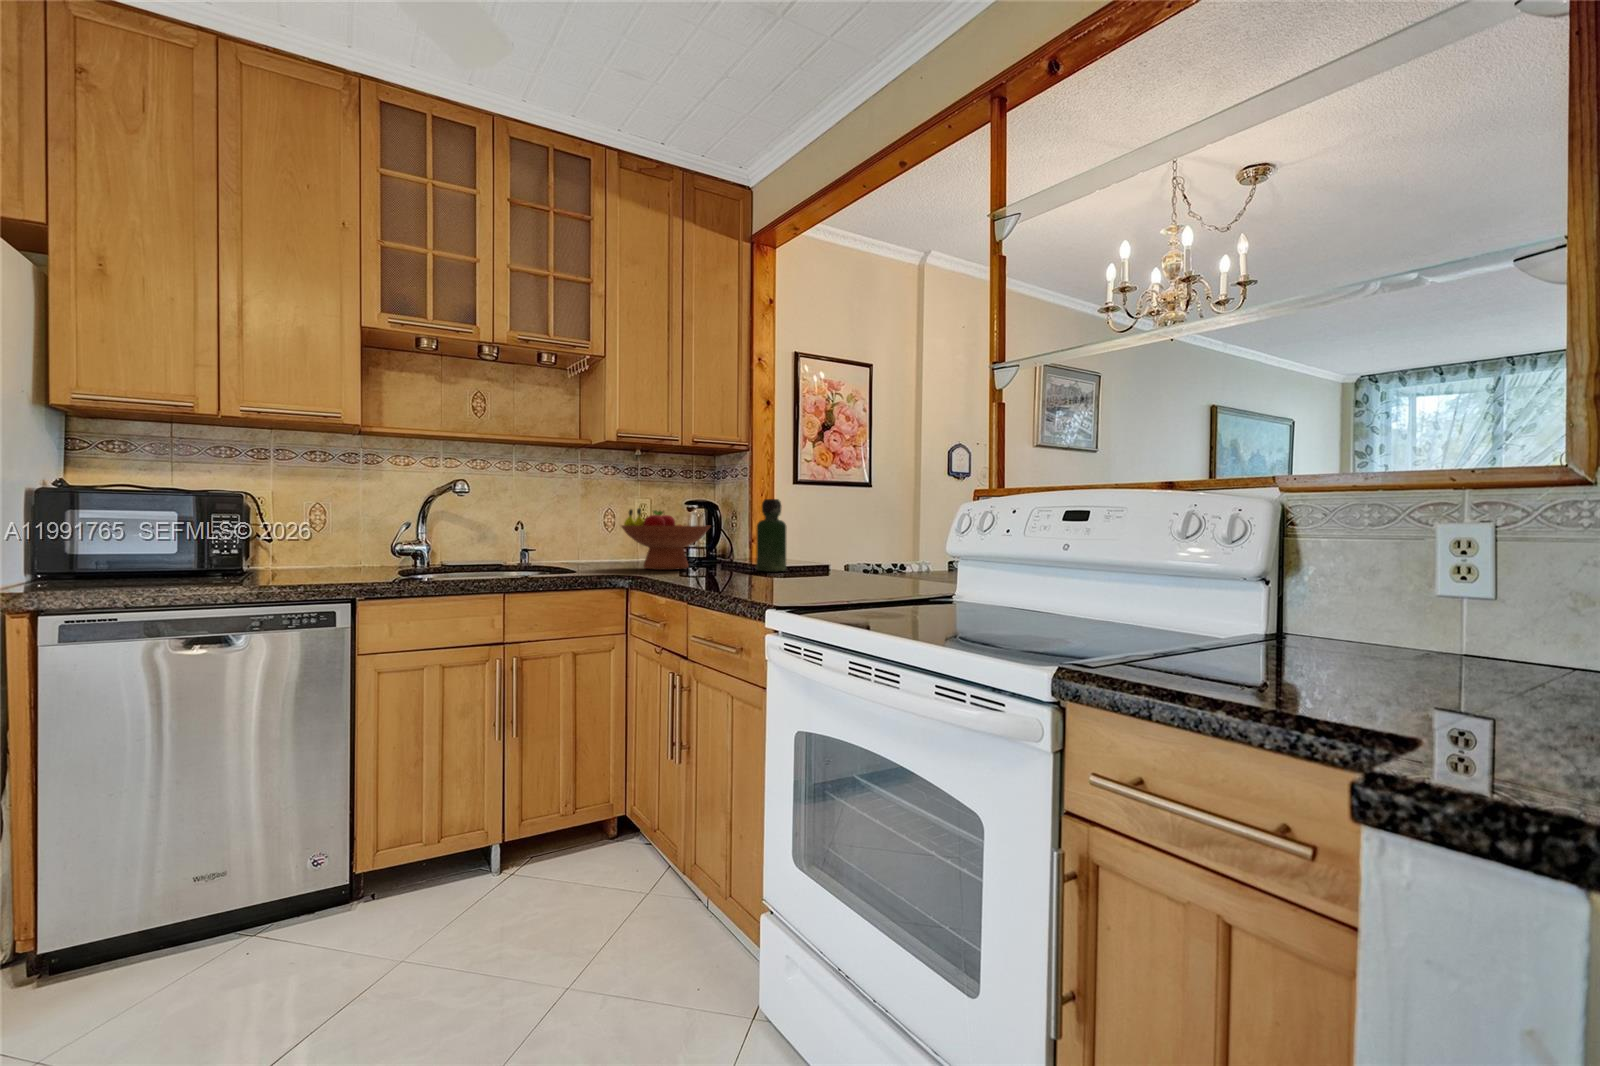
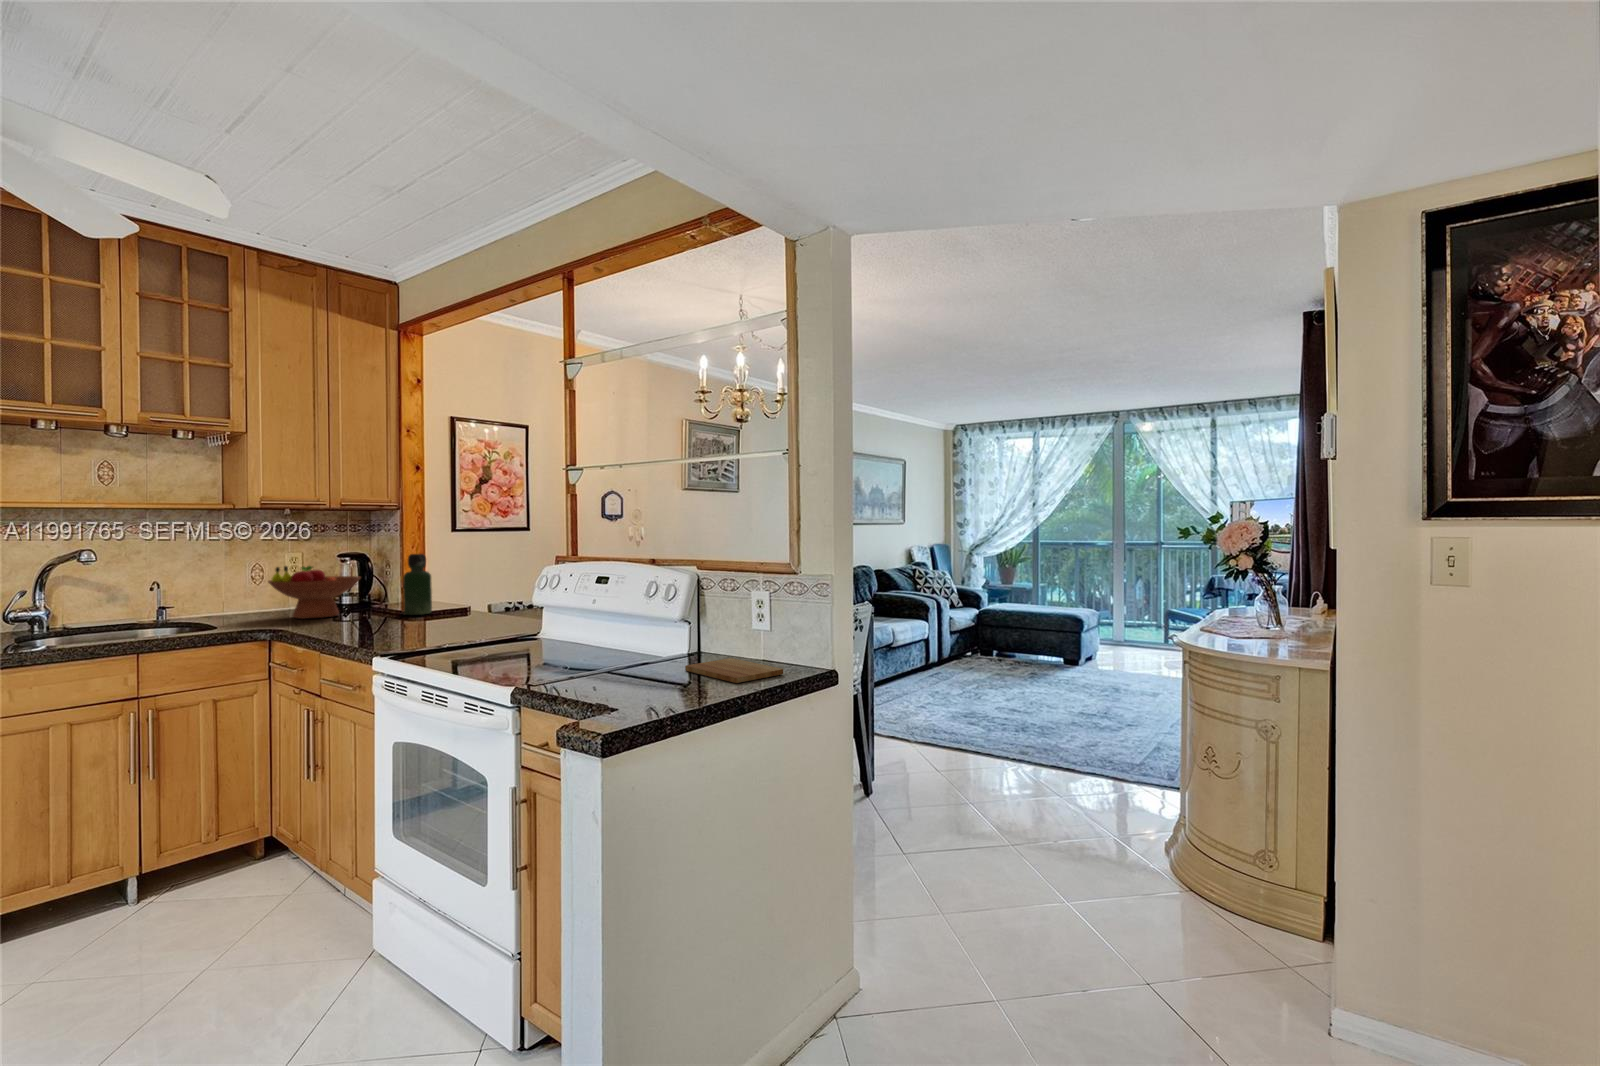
cutting board: none [1304,635,1546,676] -> present [685,658,783,683]

